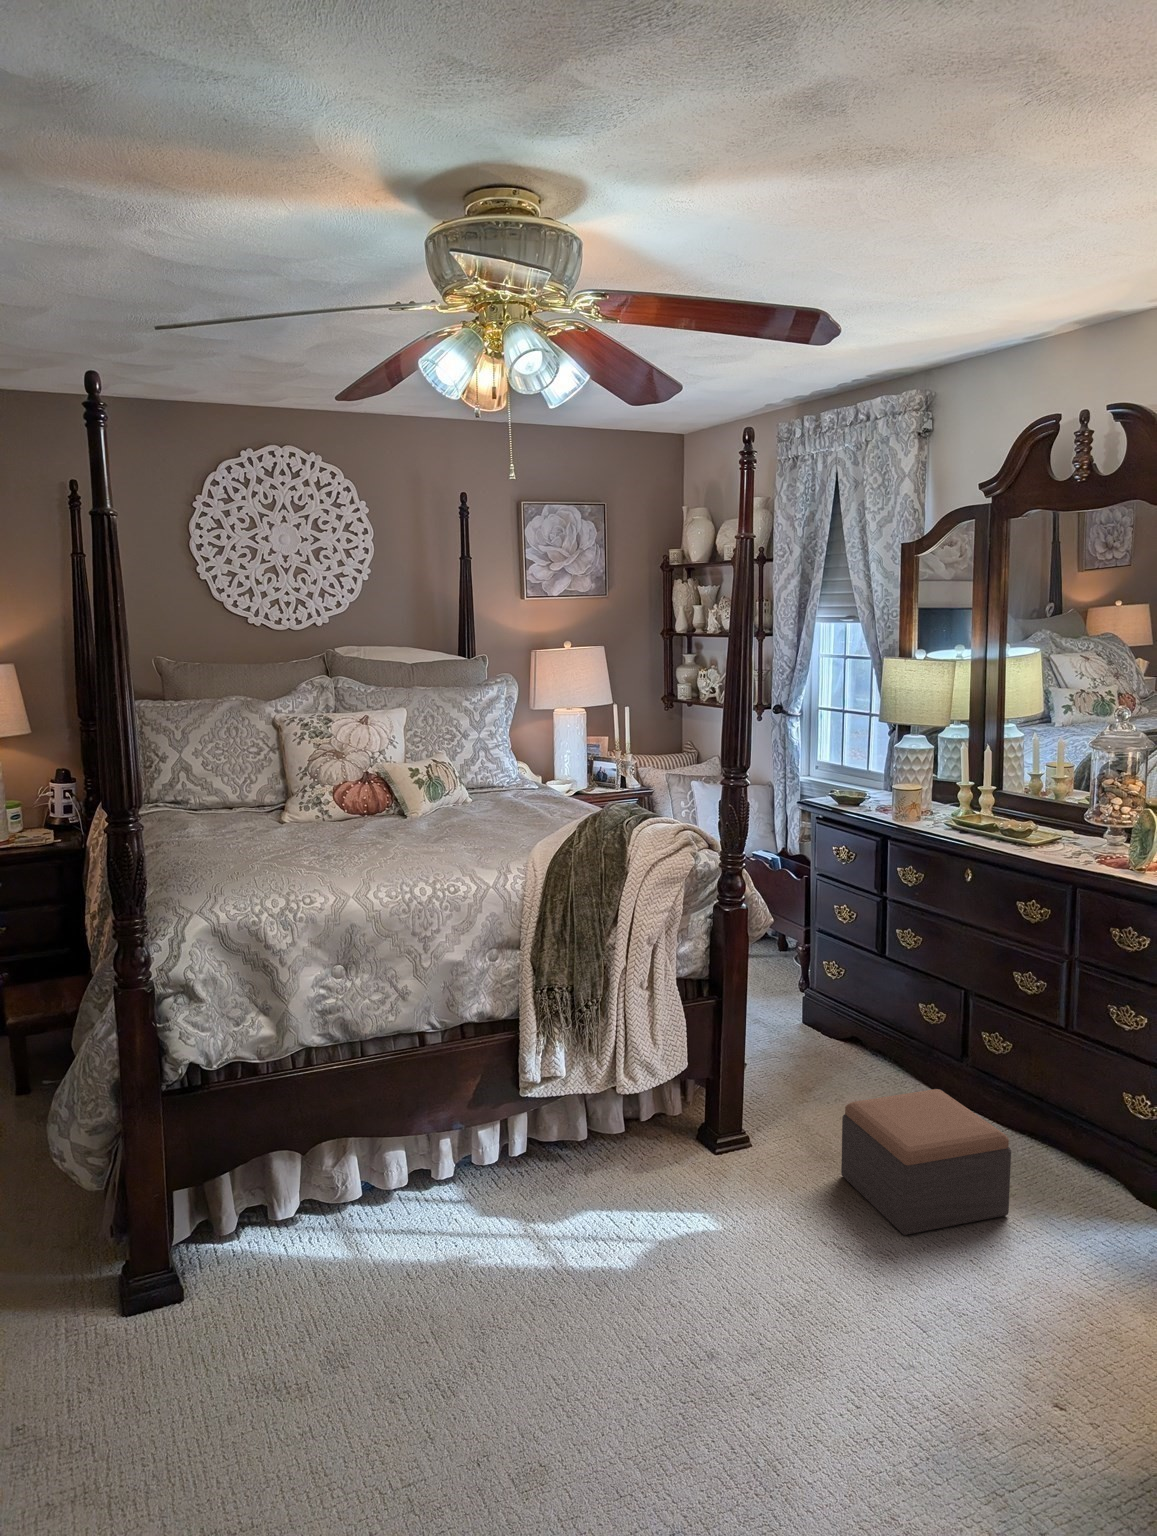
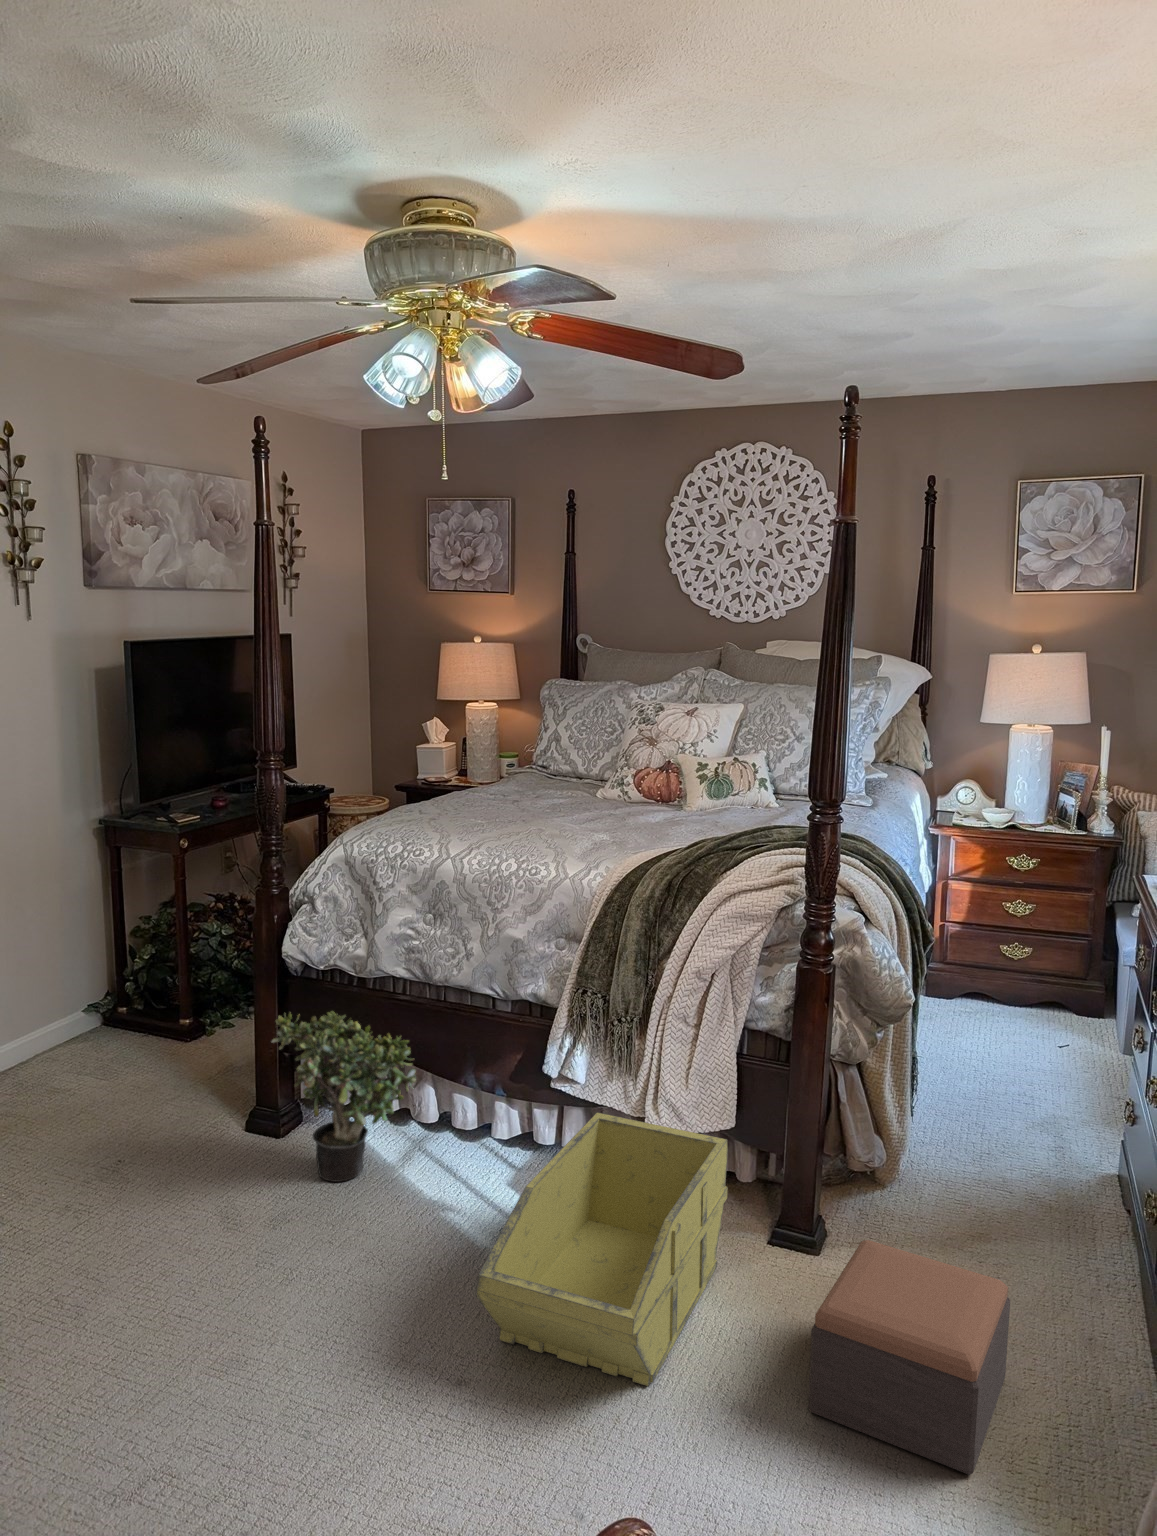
storage bin: none [587,1077,841,1320] -> present [477,1113,728,1386]
potted plant: none [216,1103,396,1309] -> present [272,1011,416,1182]

